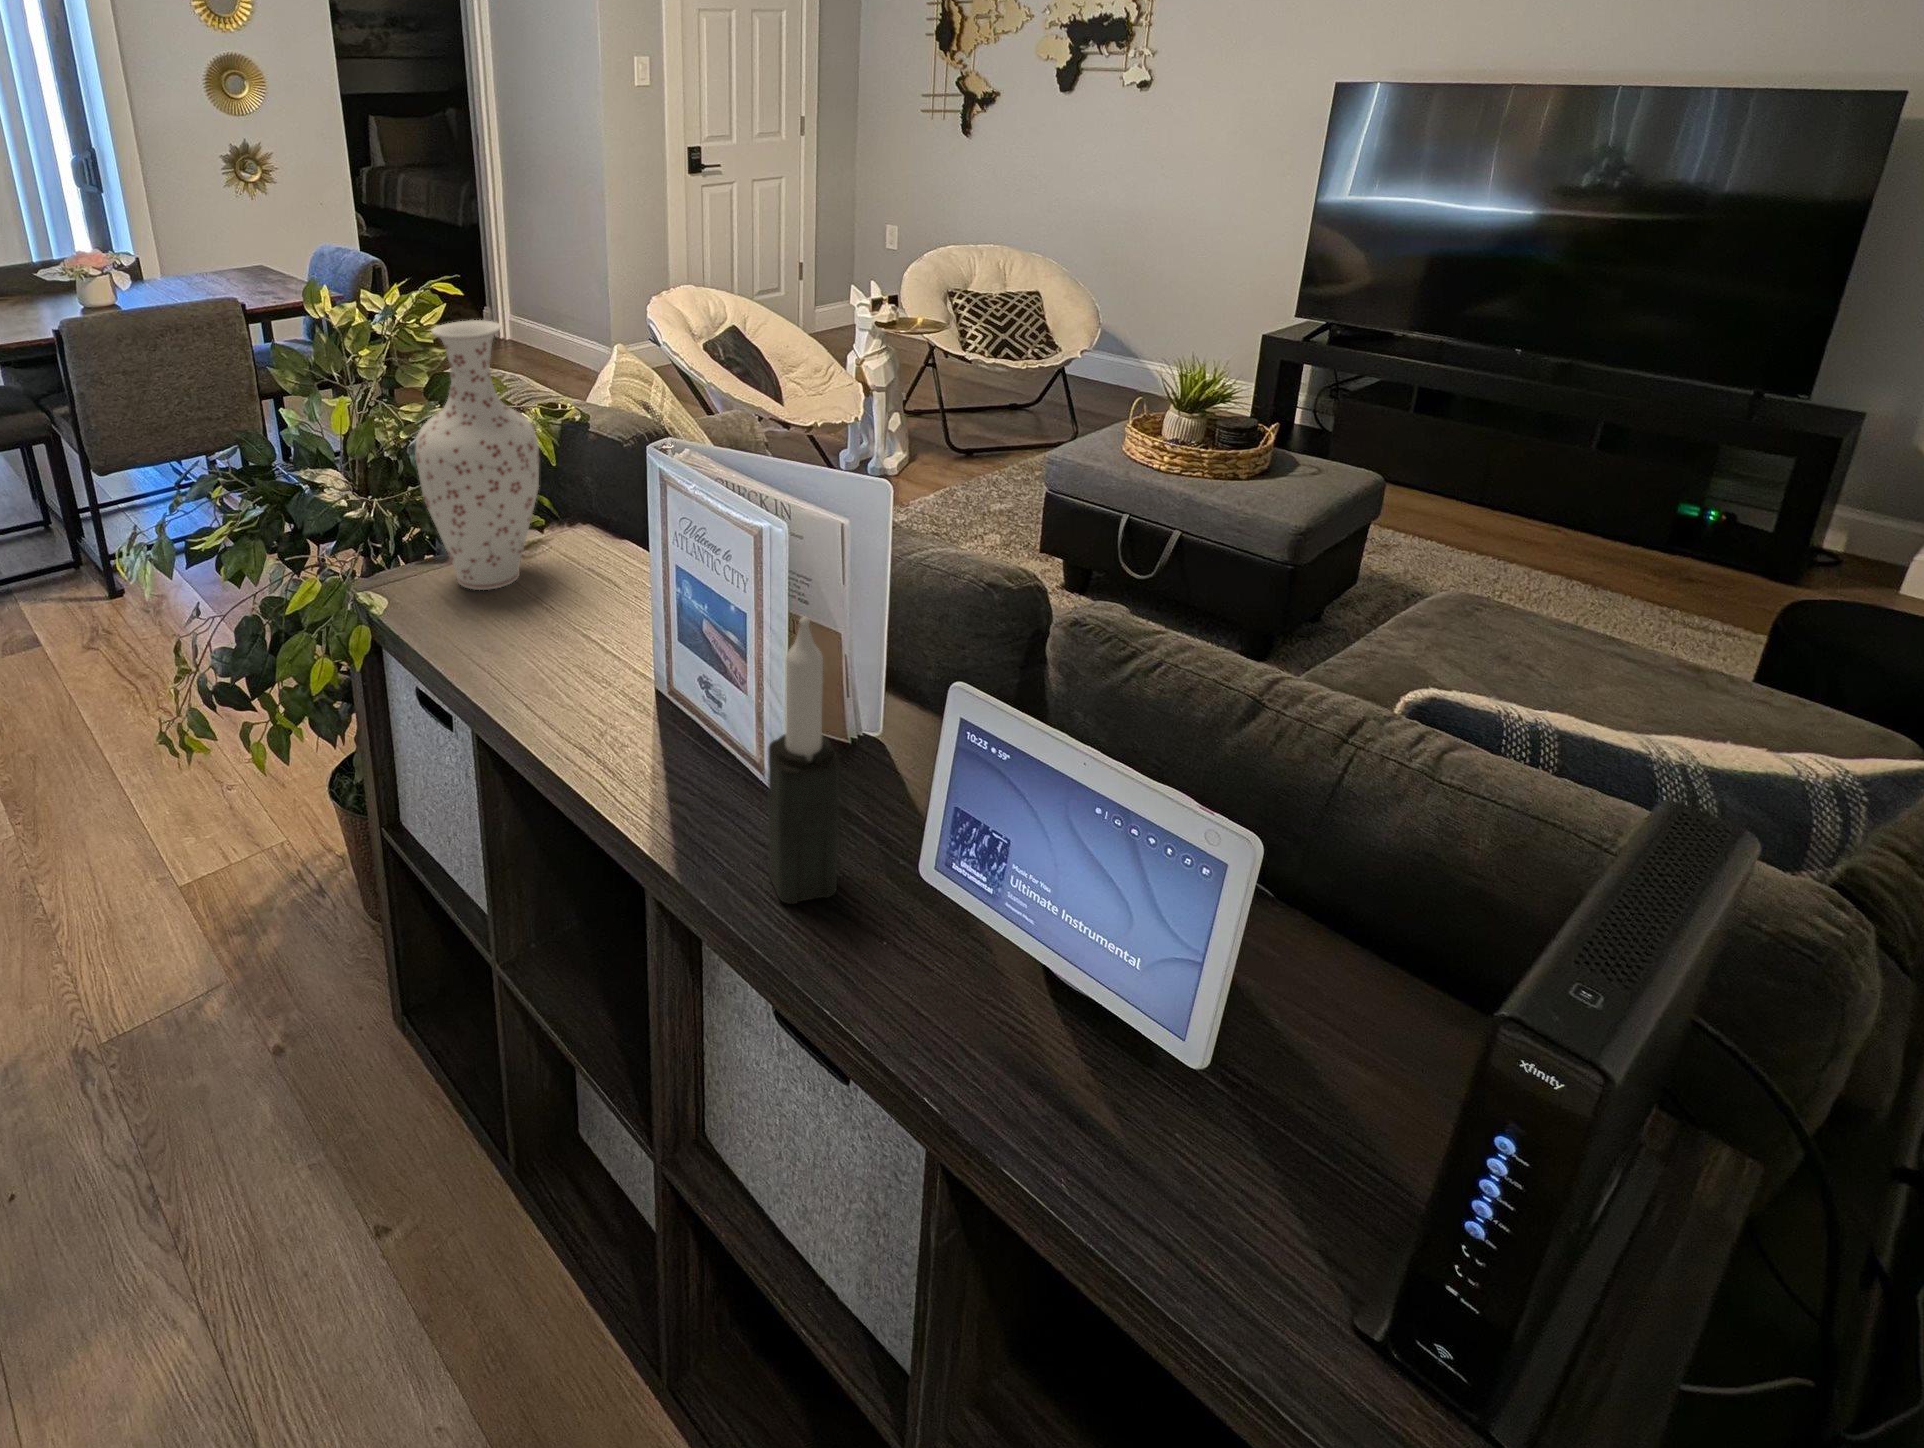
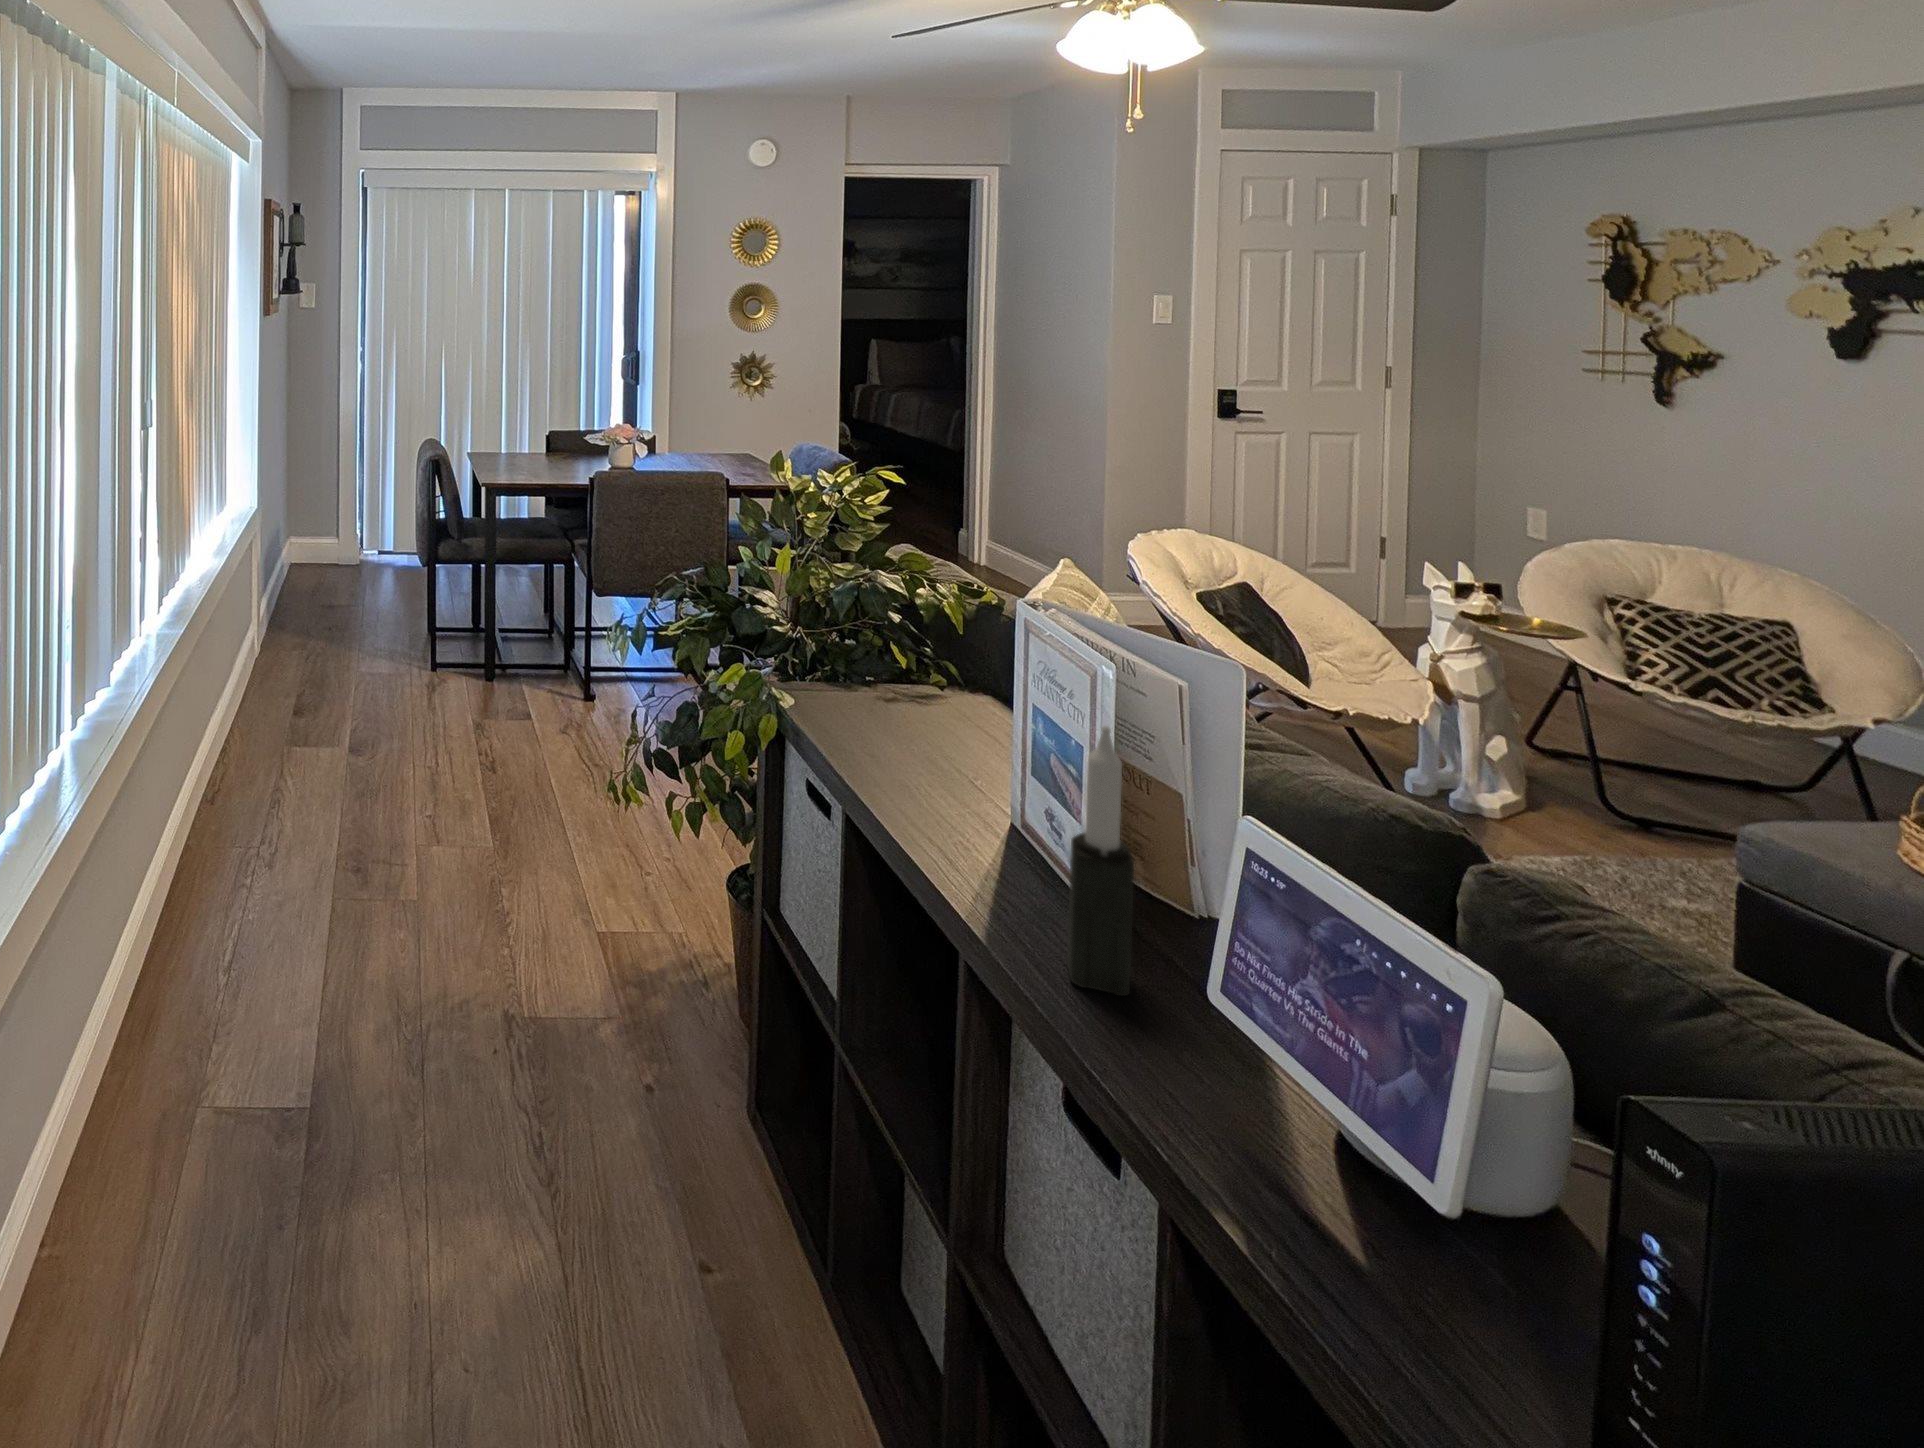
vase: present [415,320,539,590] -> none [836,490,944,722]

